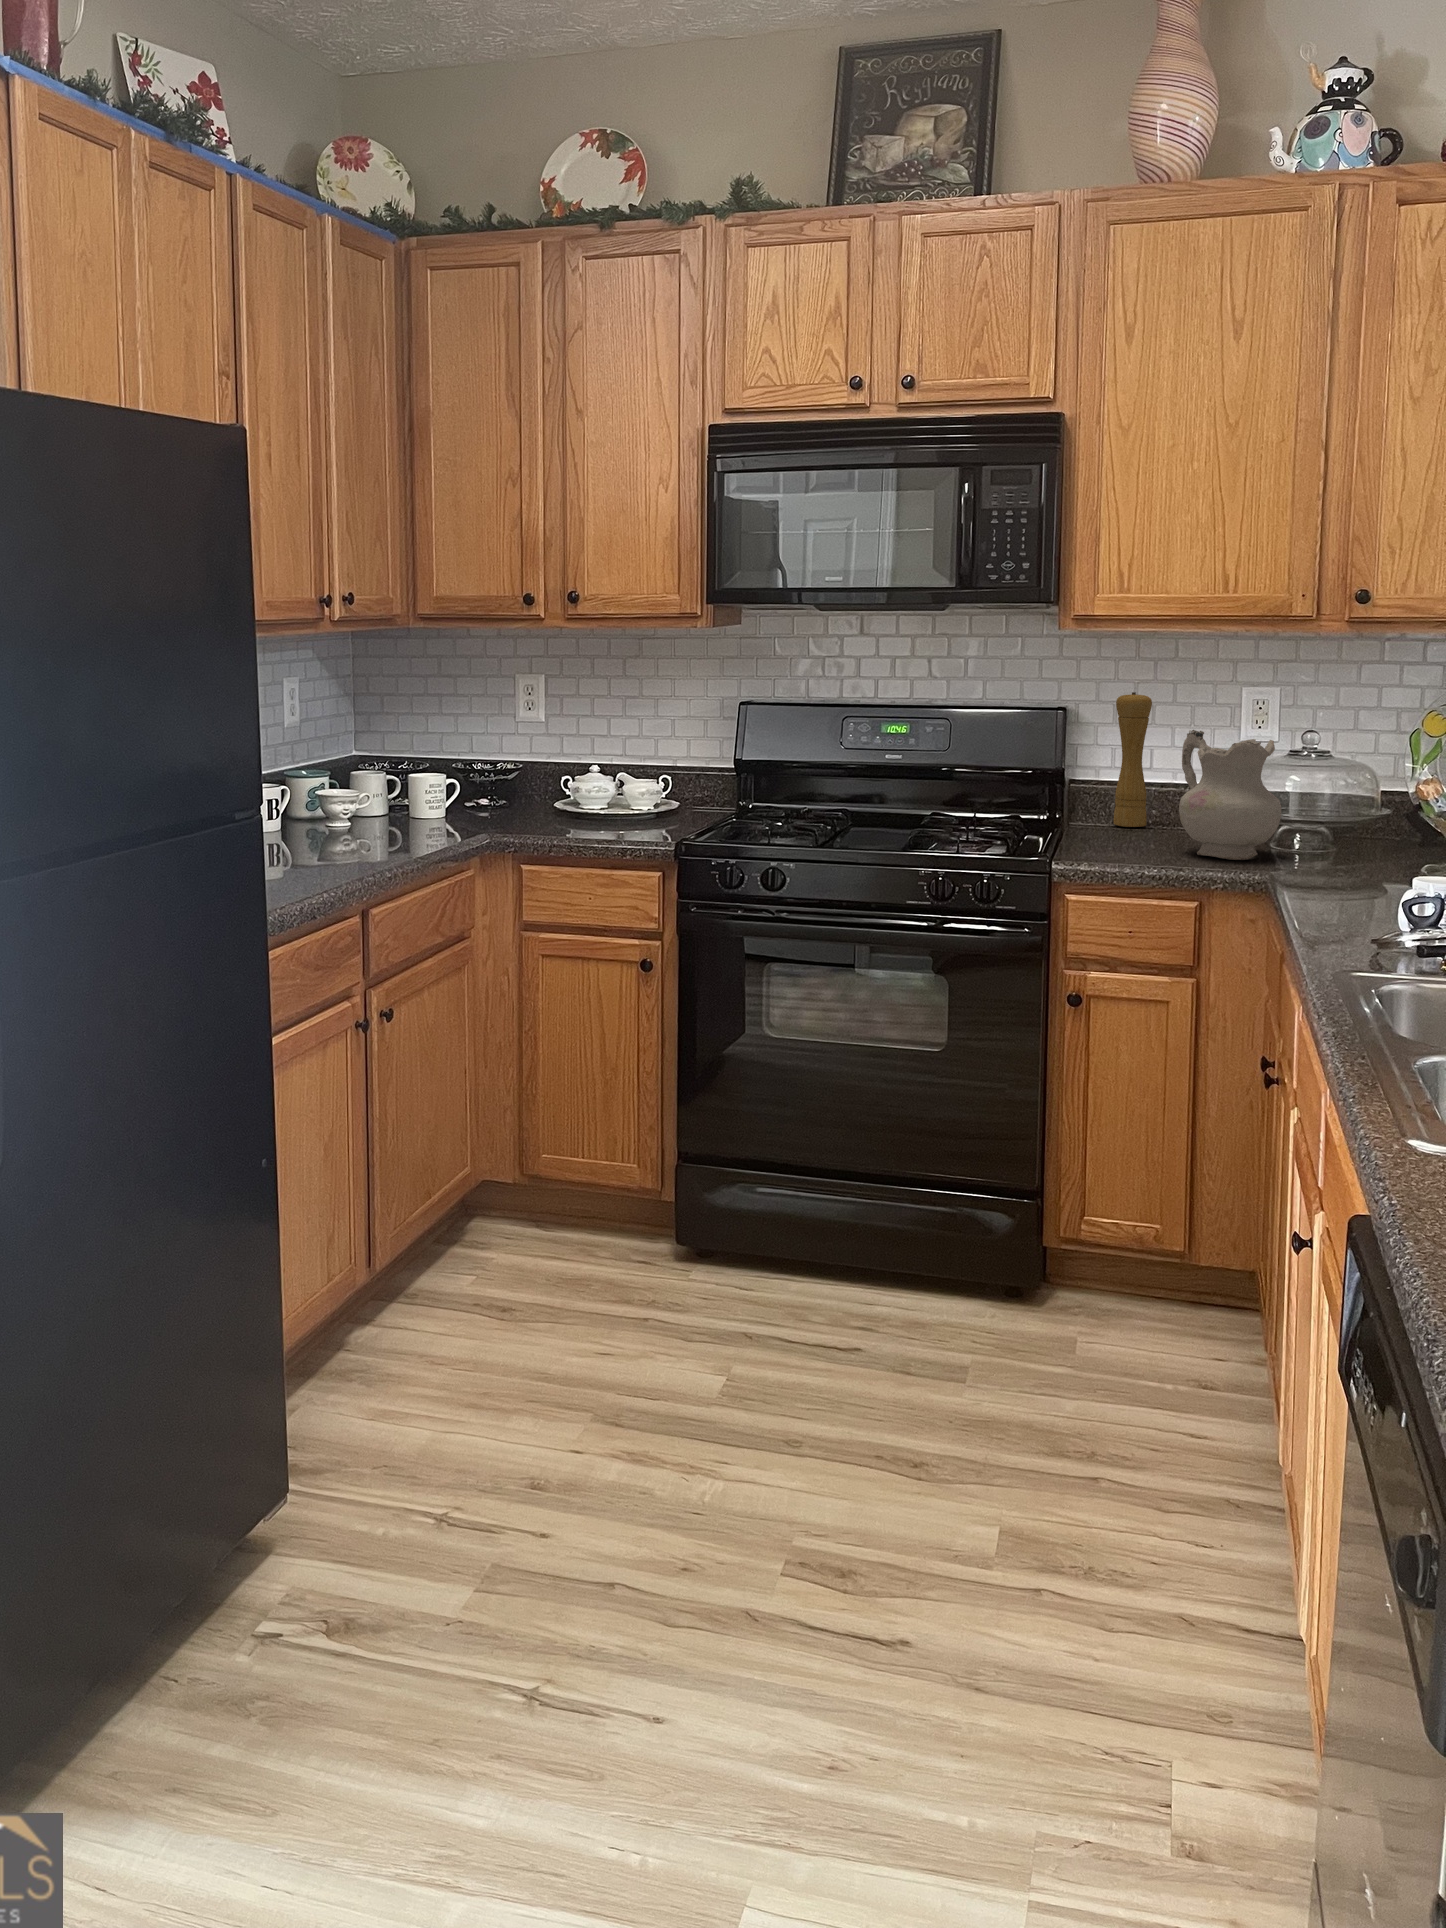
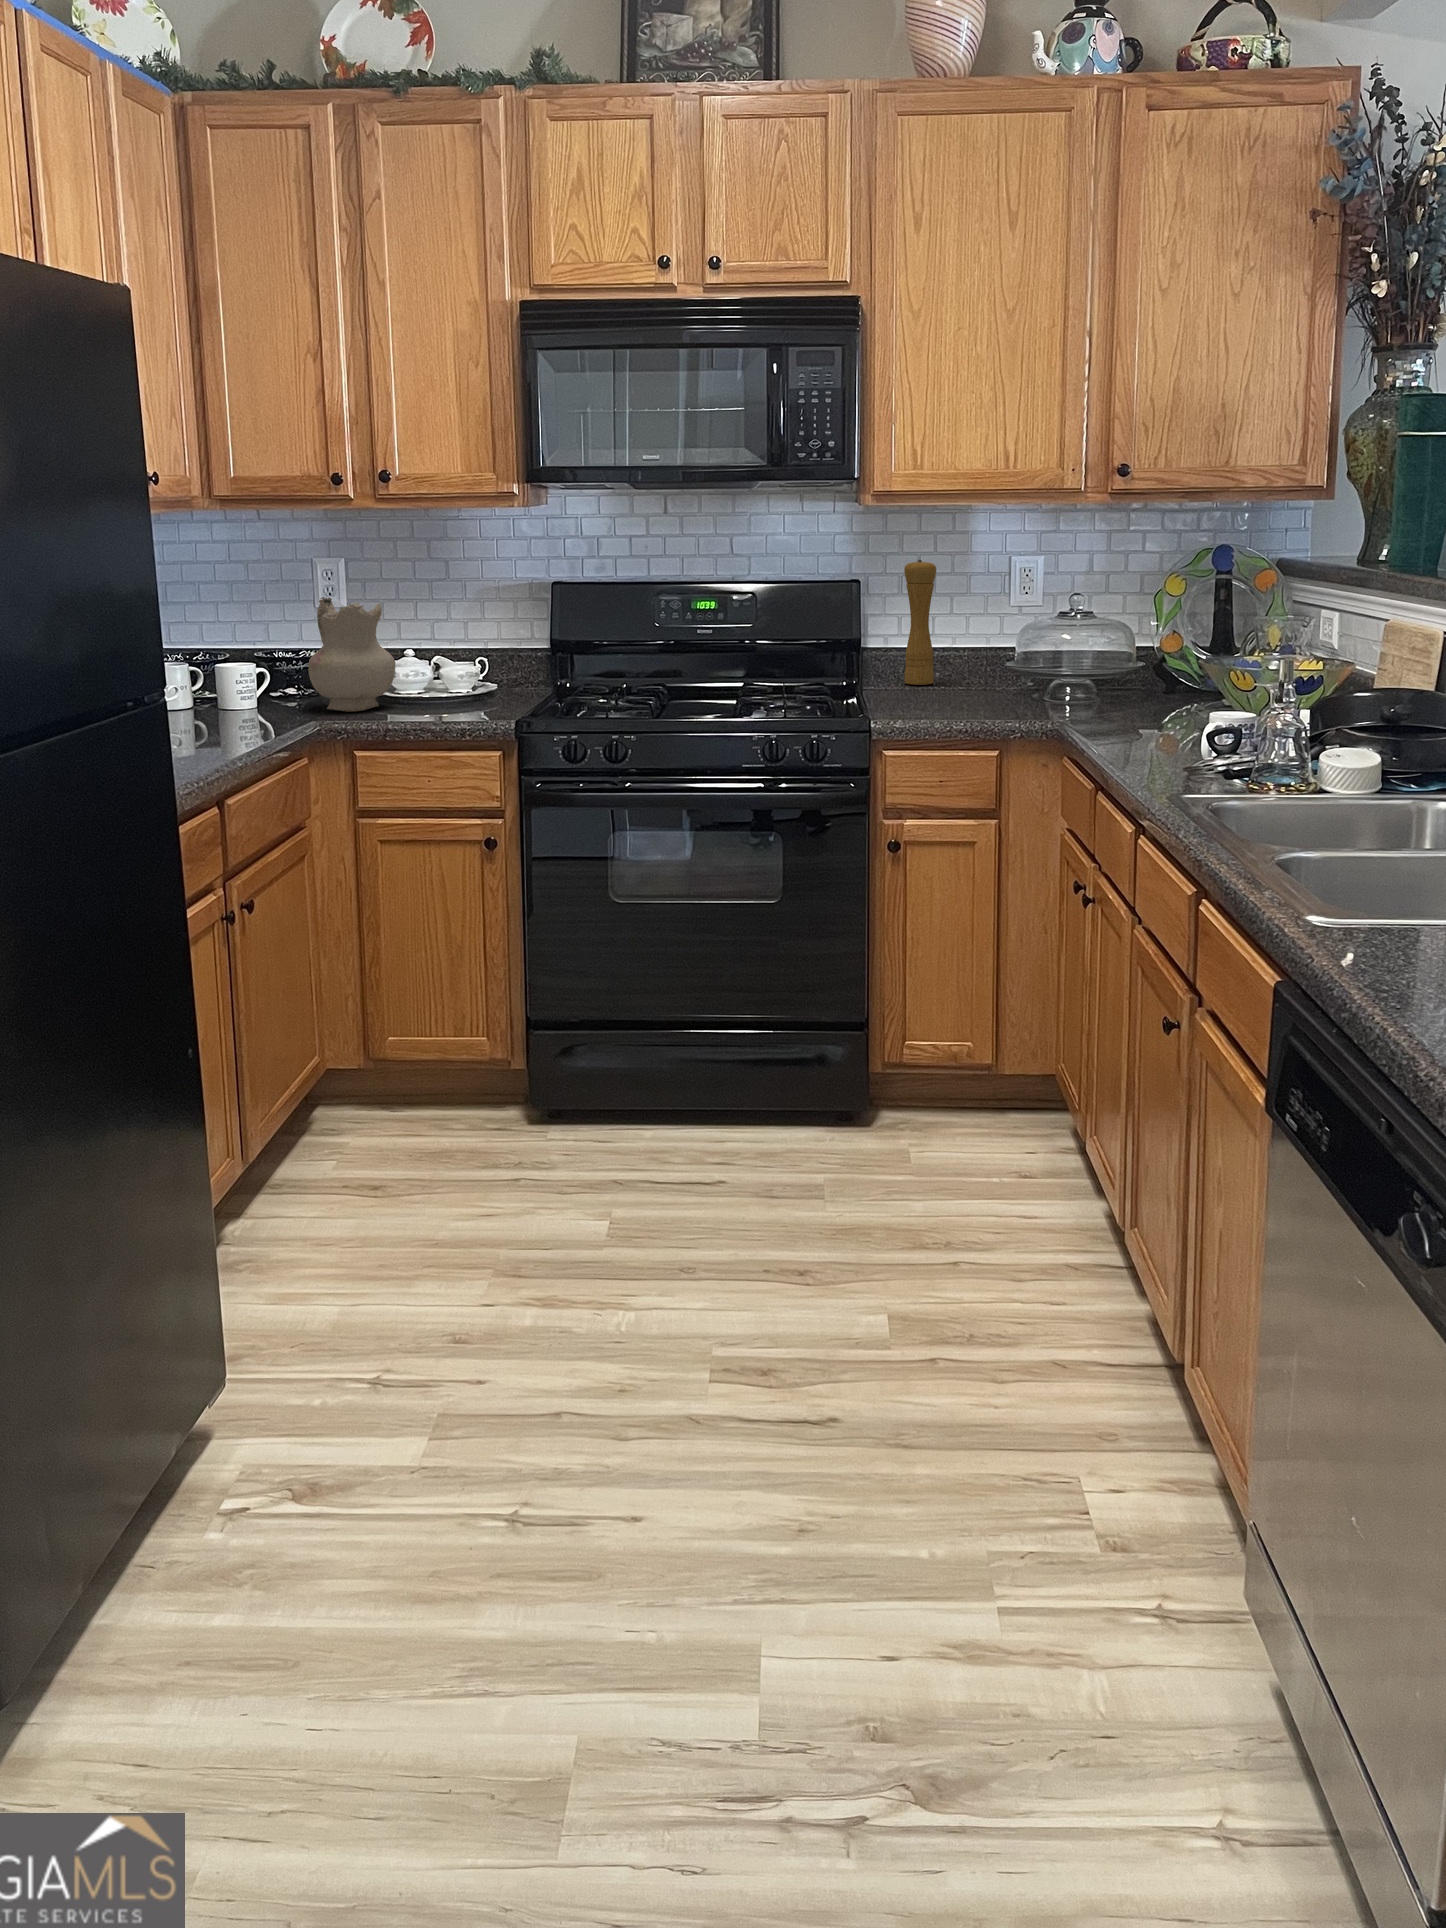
ceramic pitcher: present [1179,730,1282,860] -> present [308,597,395,712]

